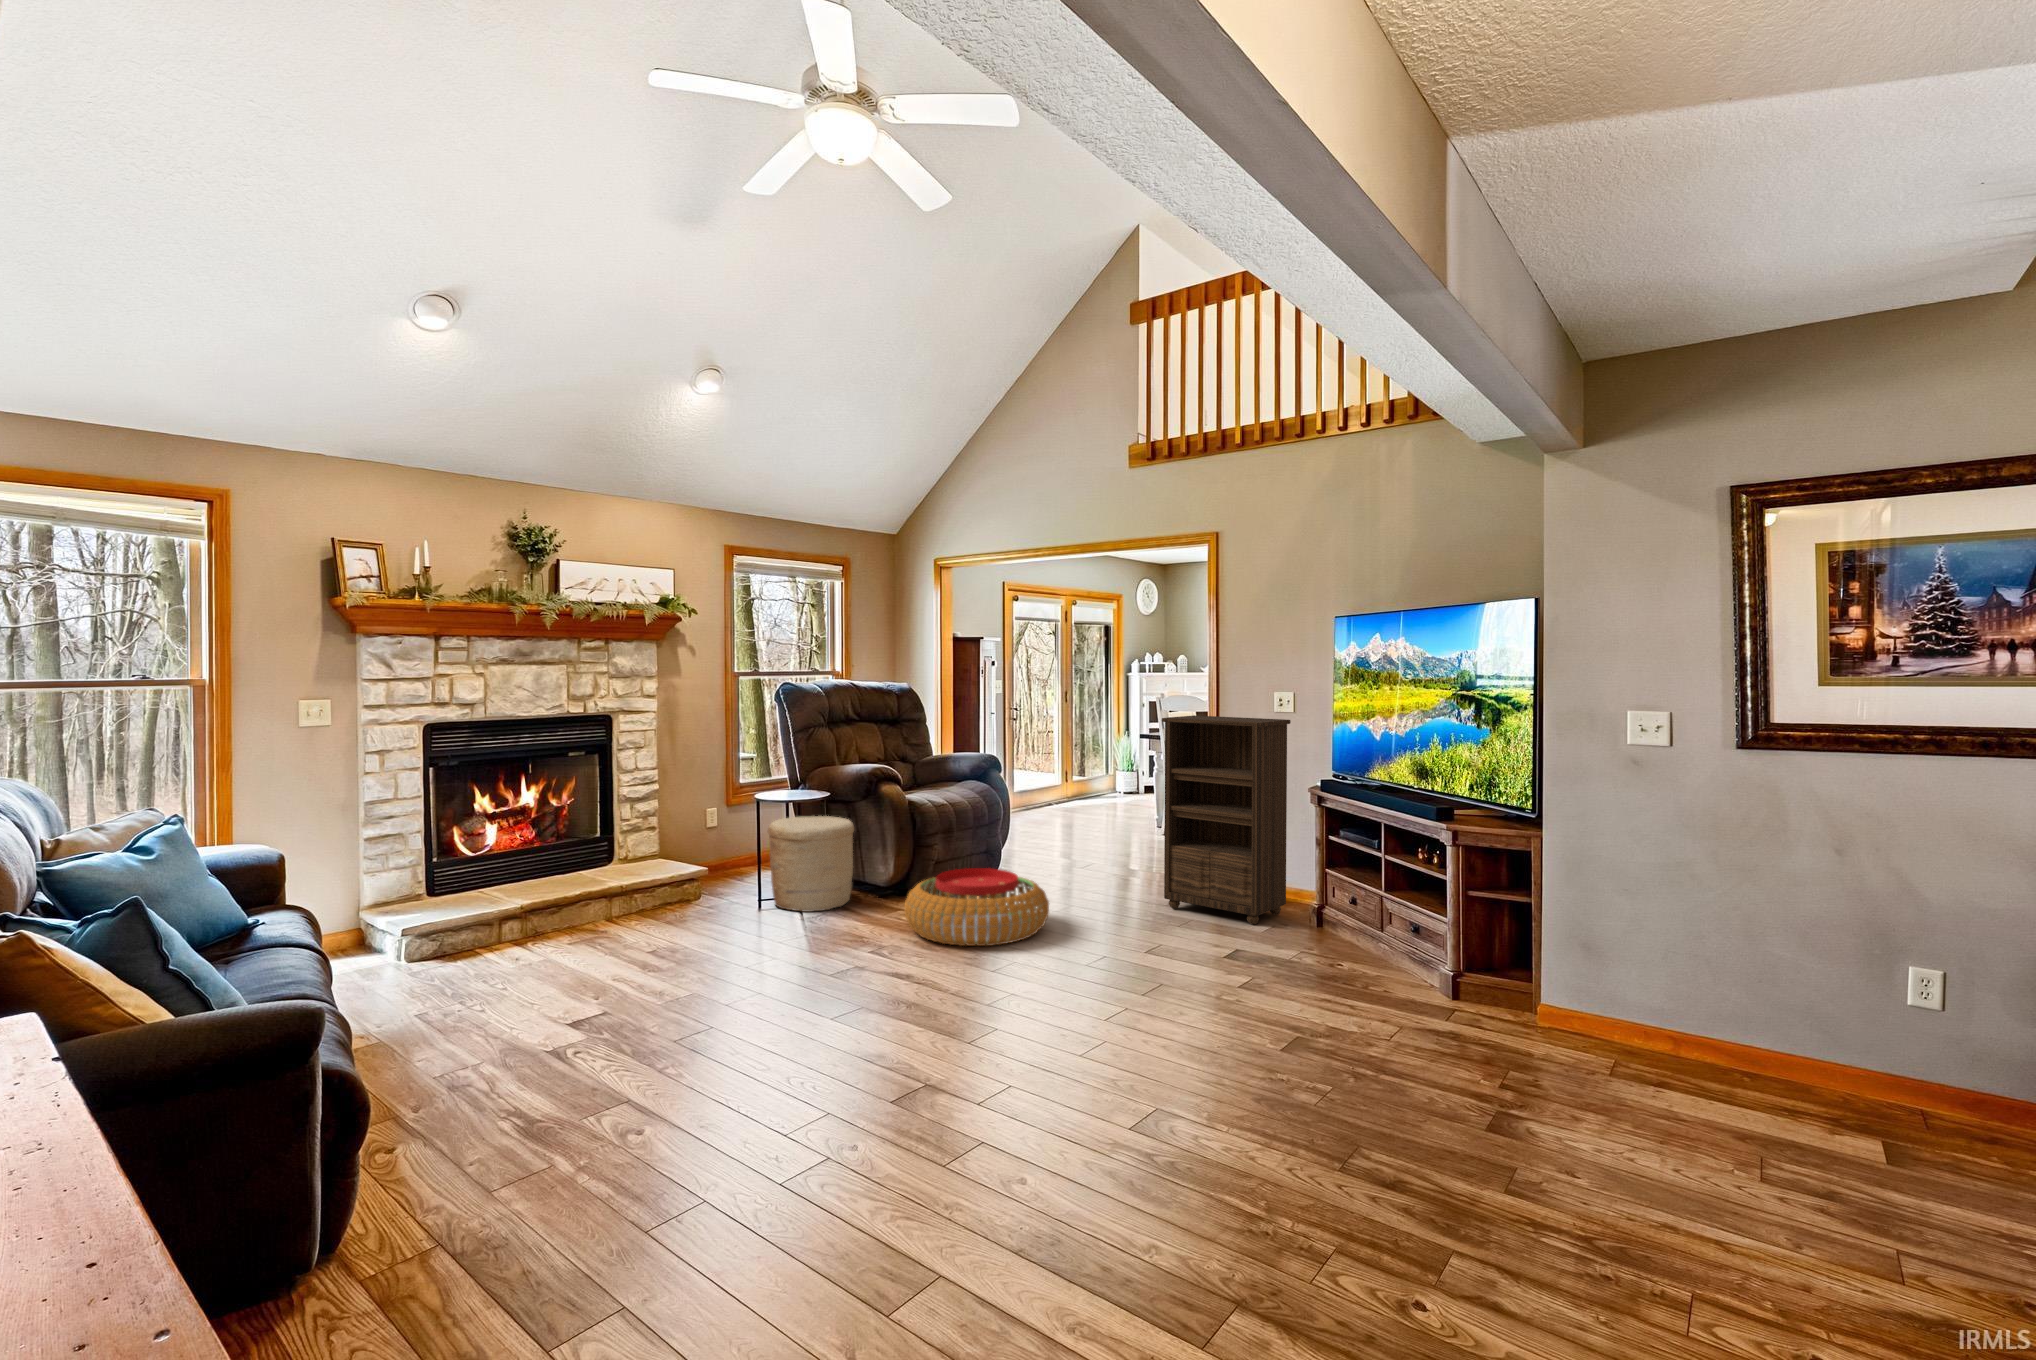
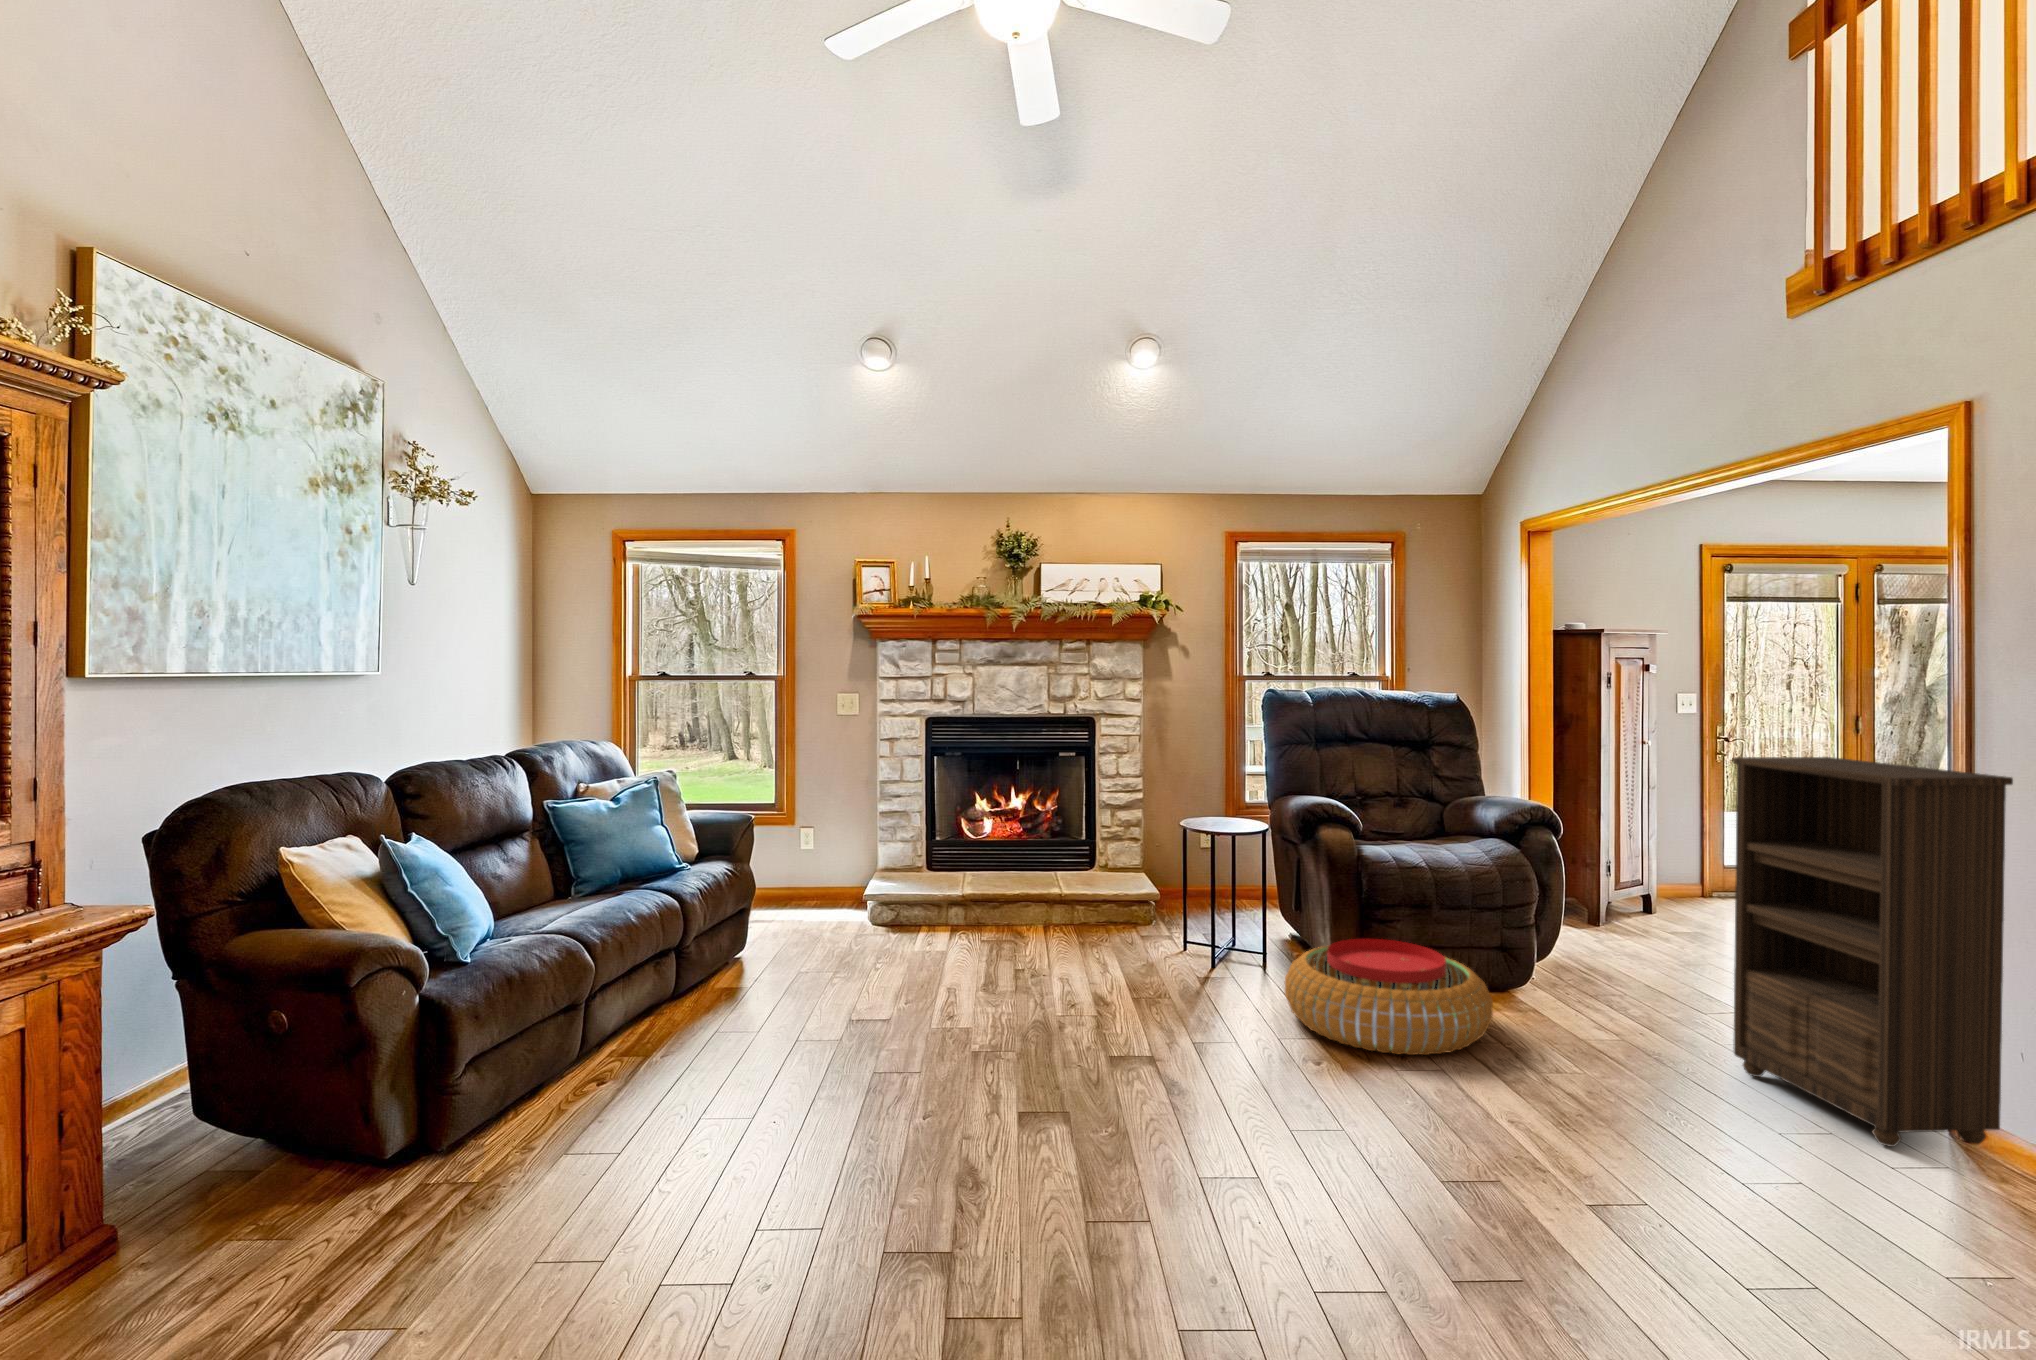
woven basket: present [767,816,854,912] -> none [1195,843,1297,958]

